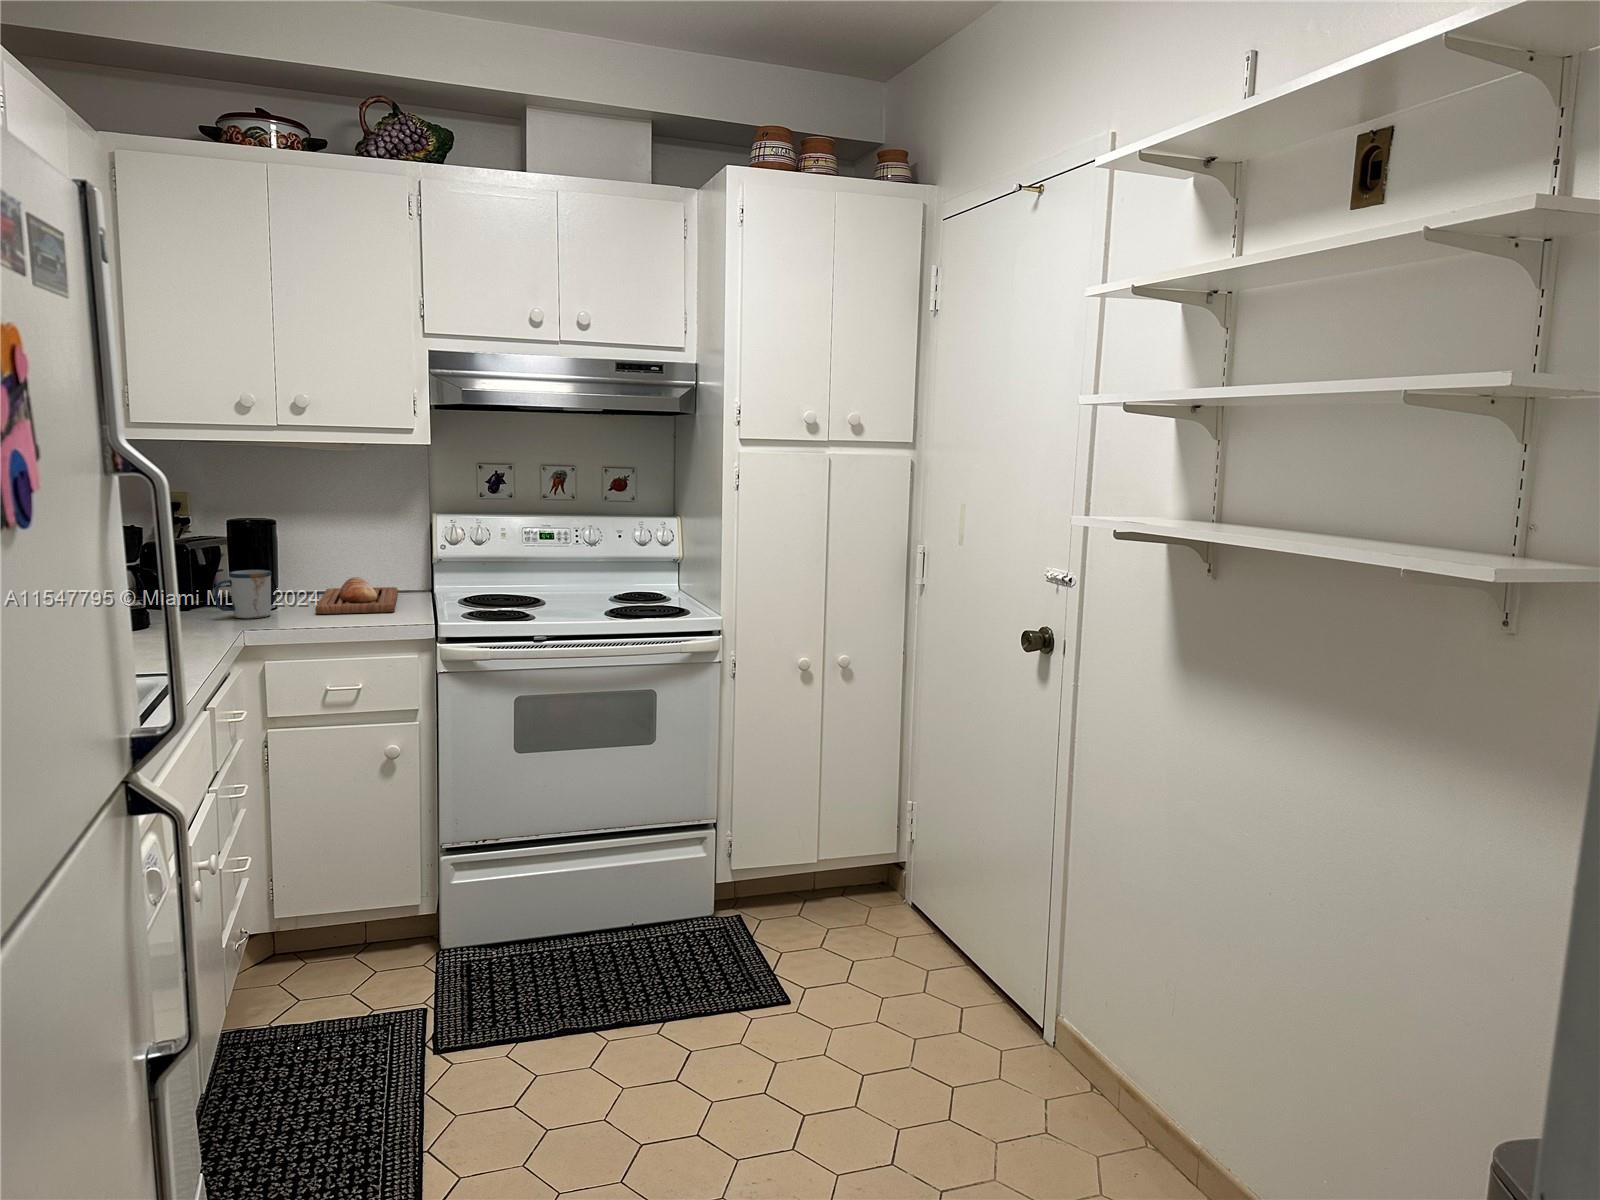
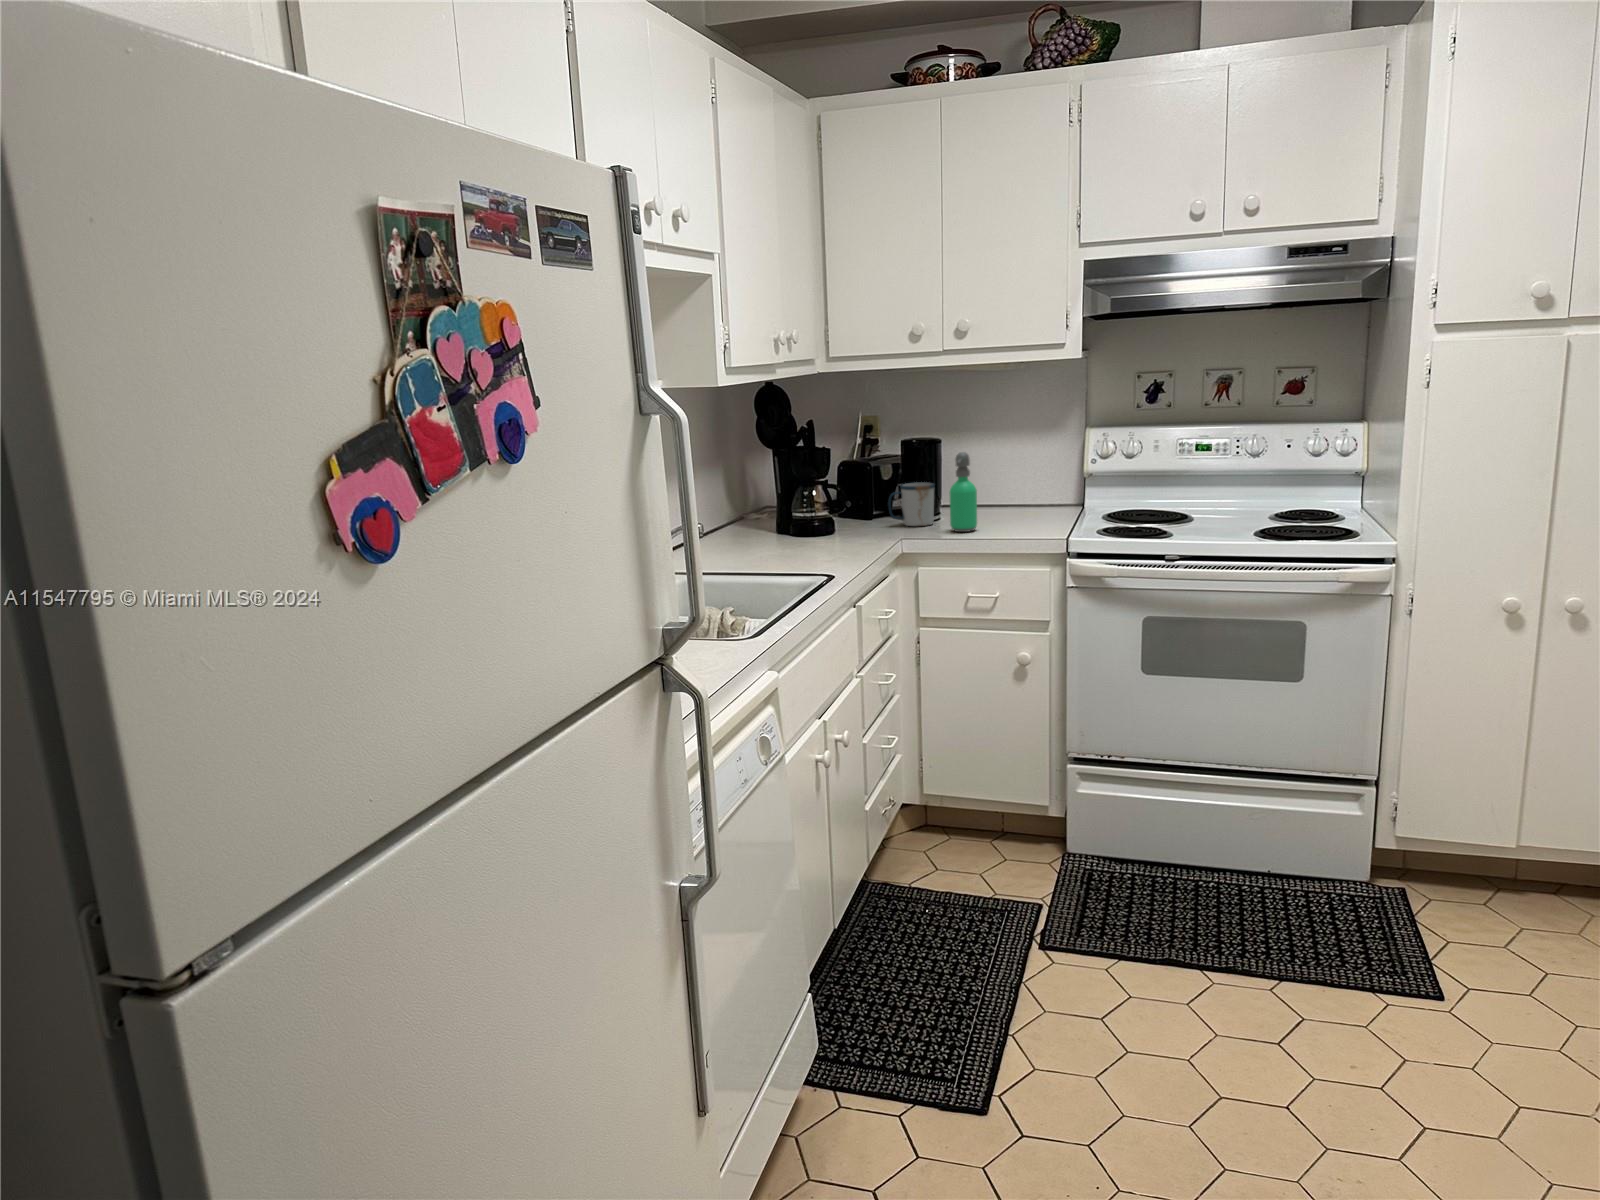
soap dispenser: none [294,537,327,622] -> present [949,452,977,532]
bread loaf: present [315,577,398,614] -> none [971,490,1053,524]

